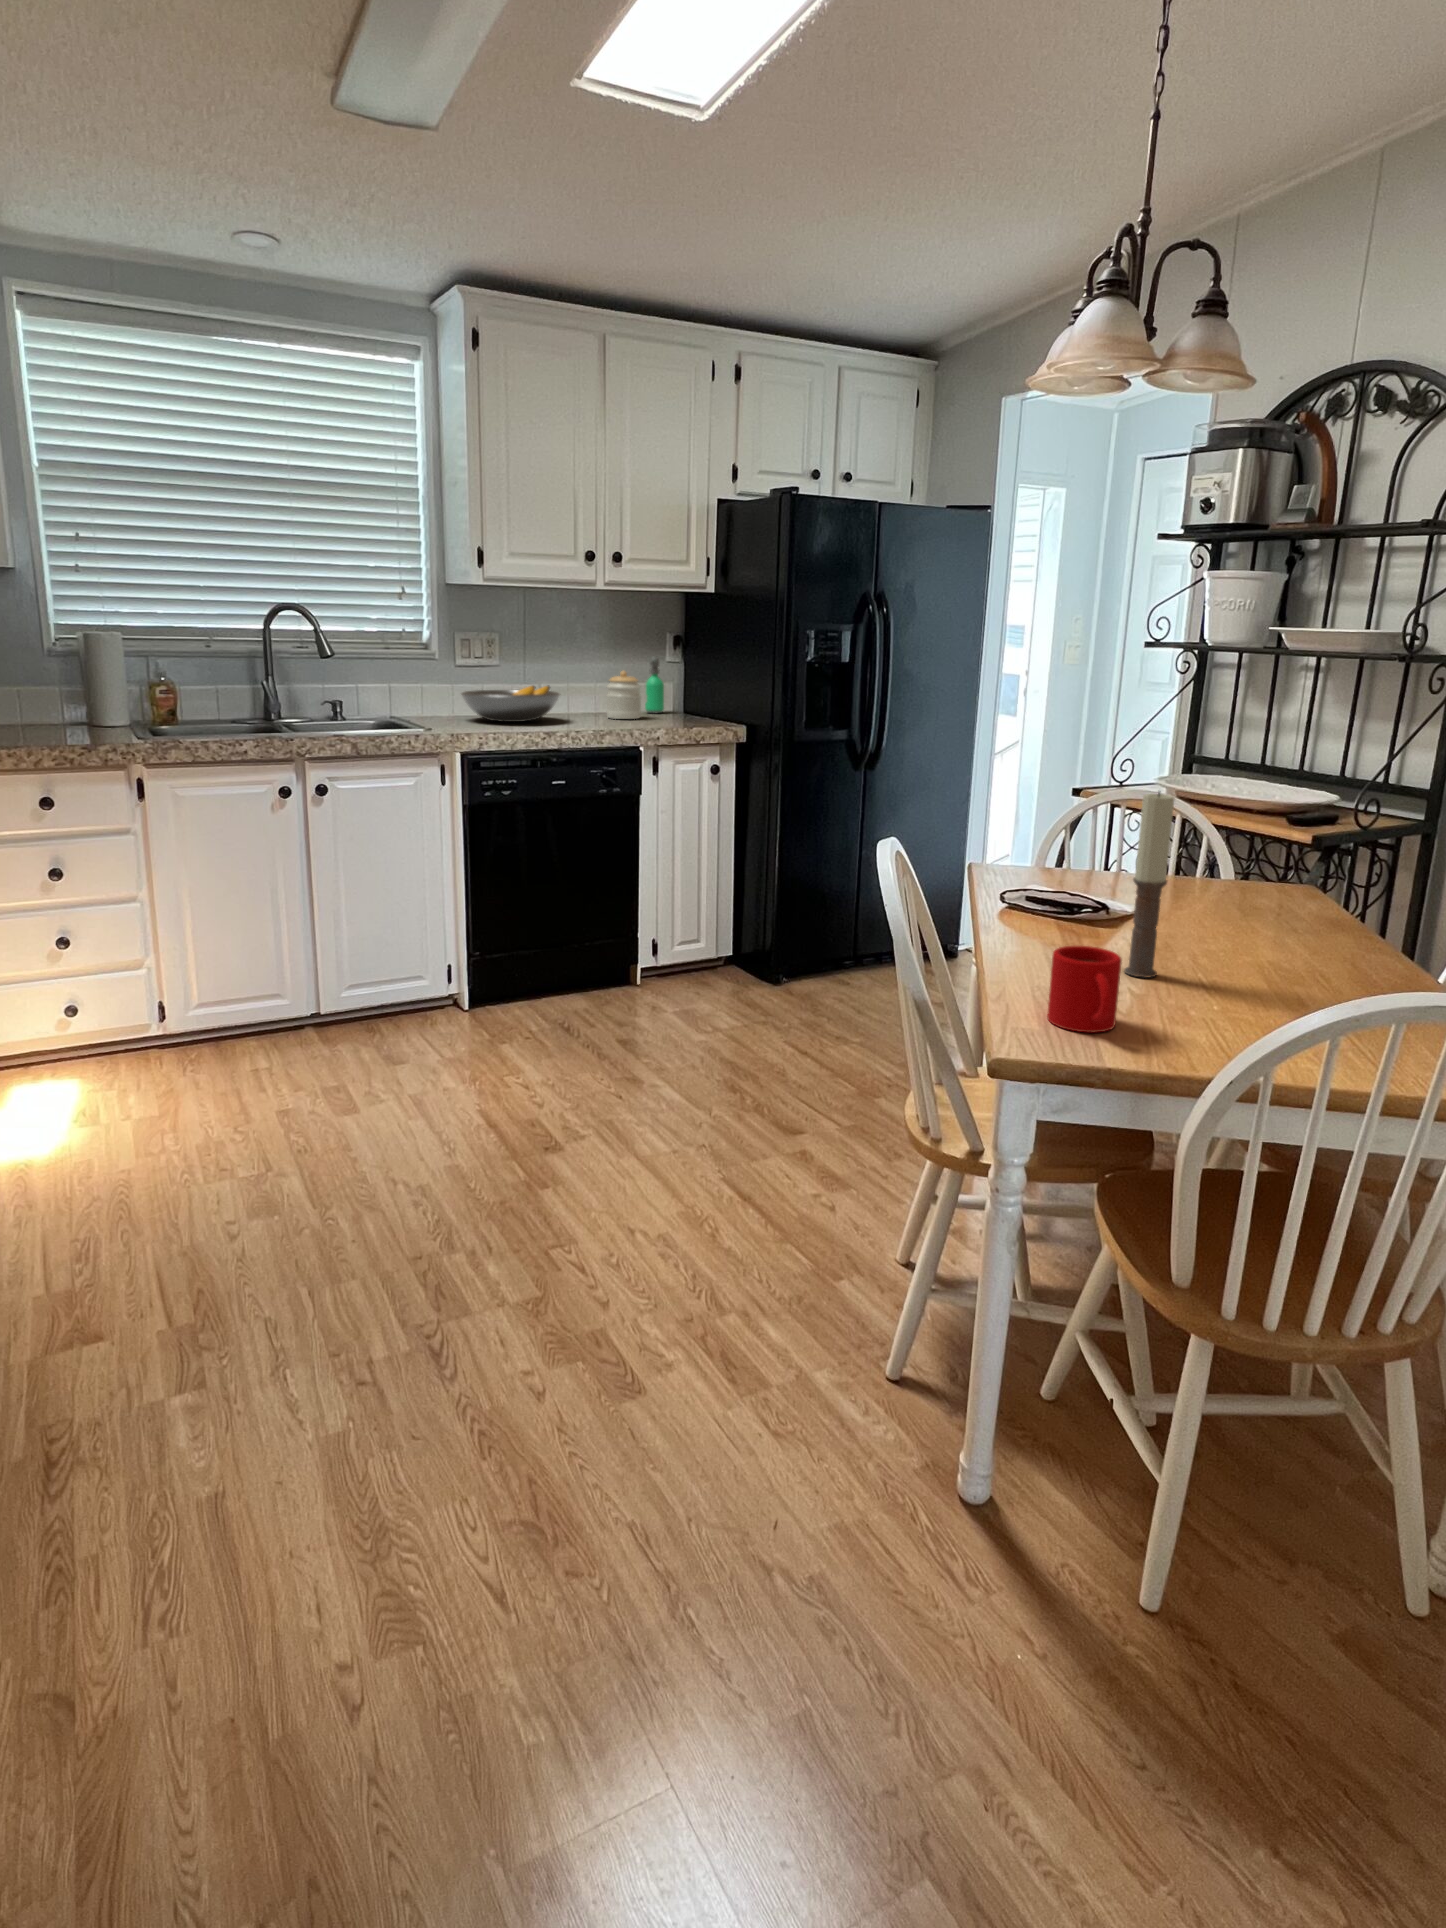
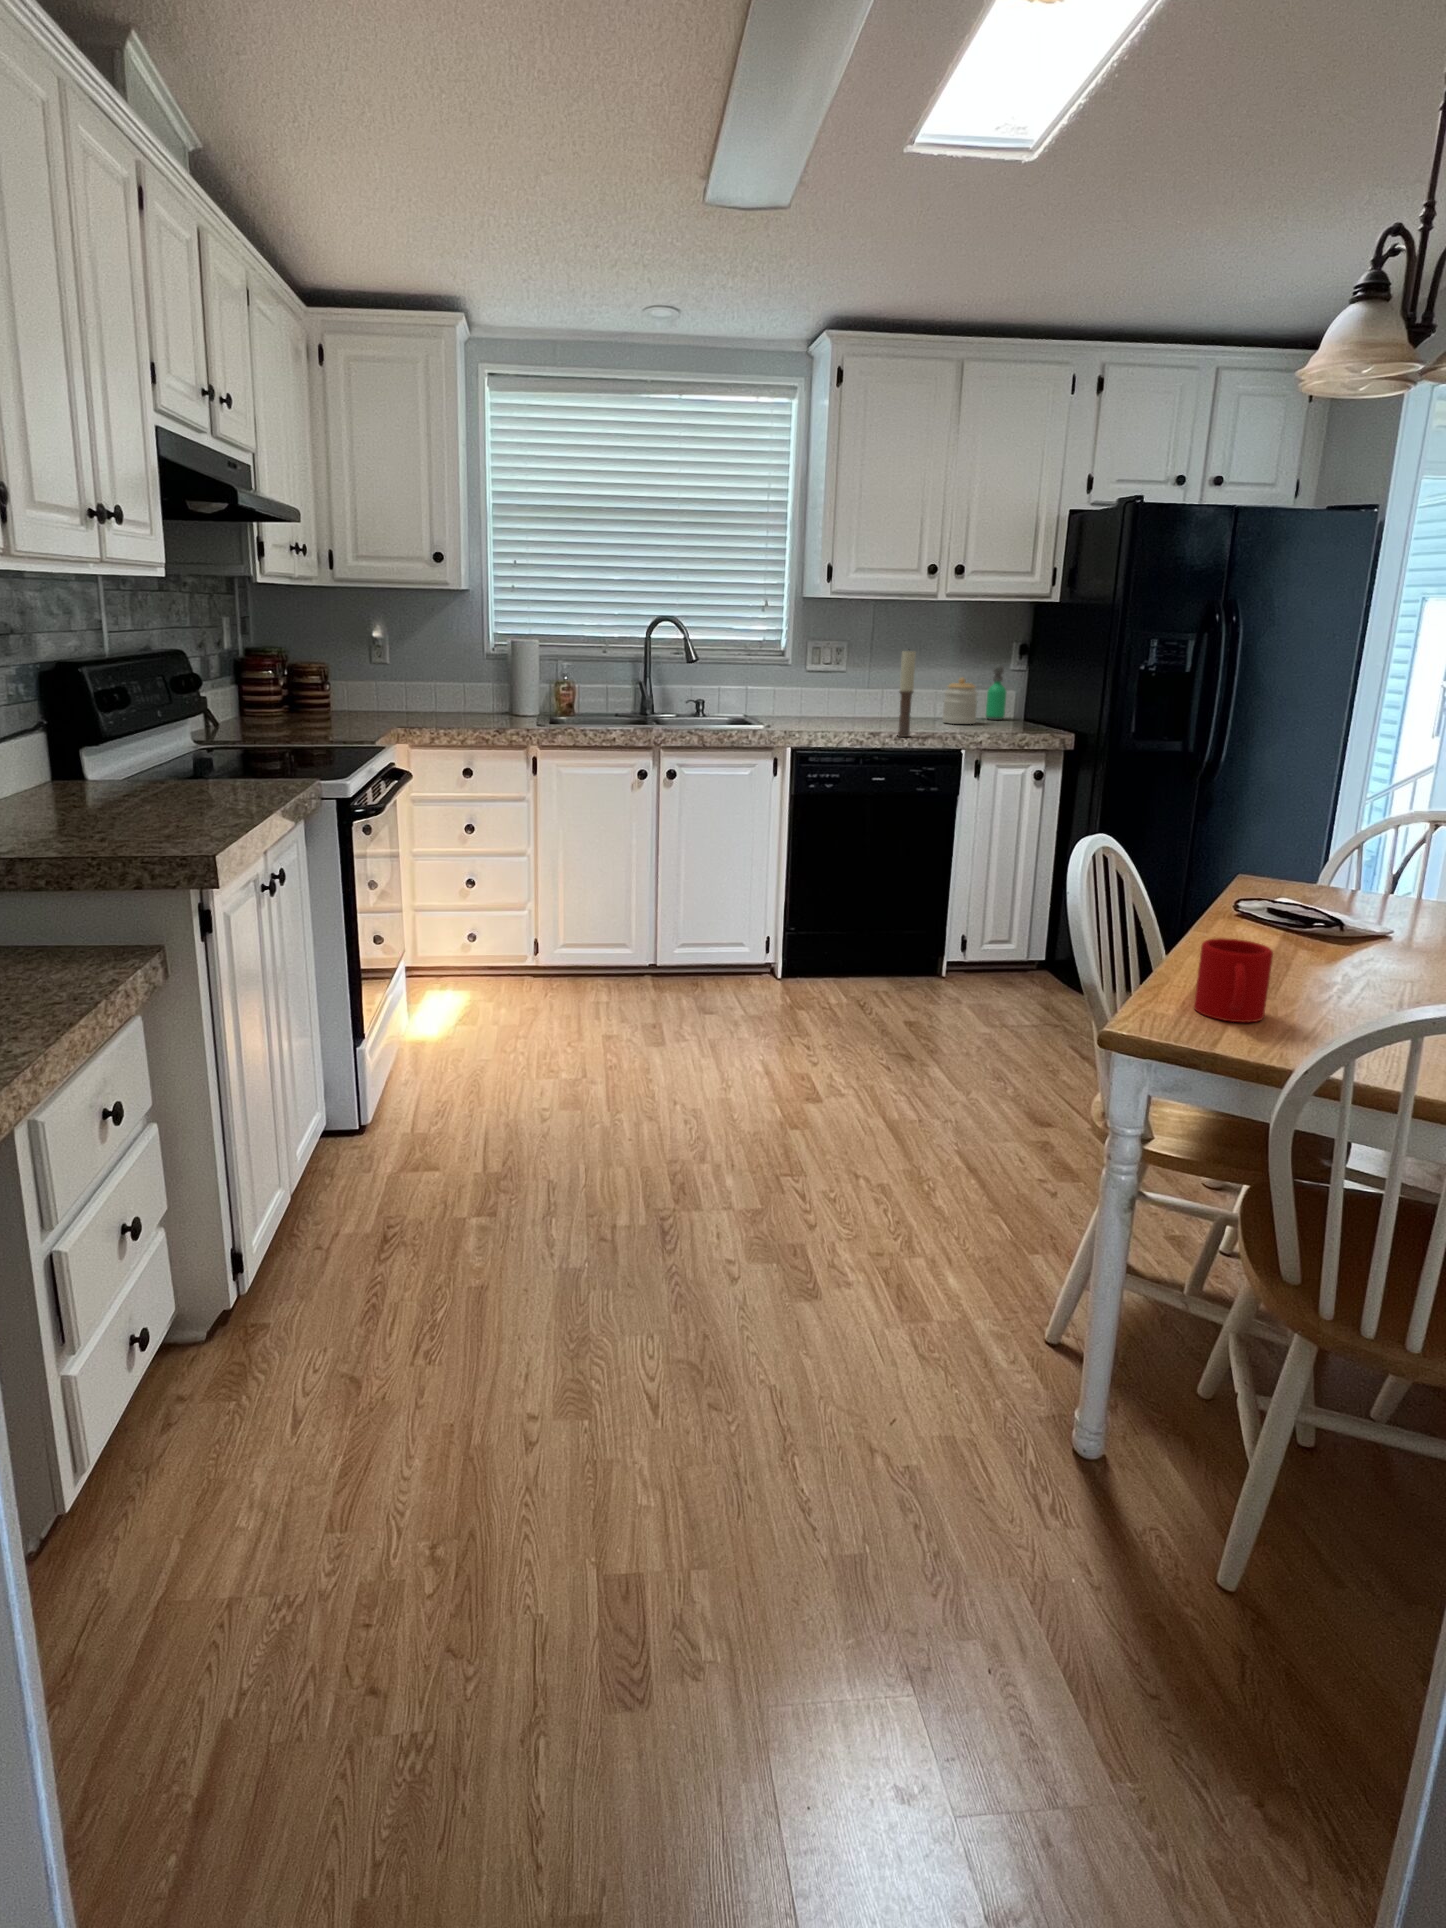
fruit bowl: present [462,685,560,722] -> none [805,690,896,723]
candle: present [1124,792,1174,978] -> present [898,651,916,737]

